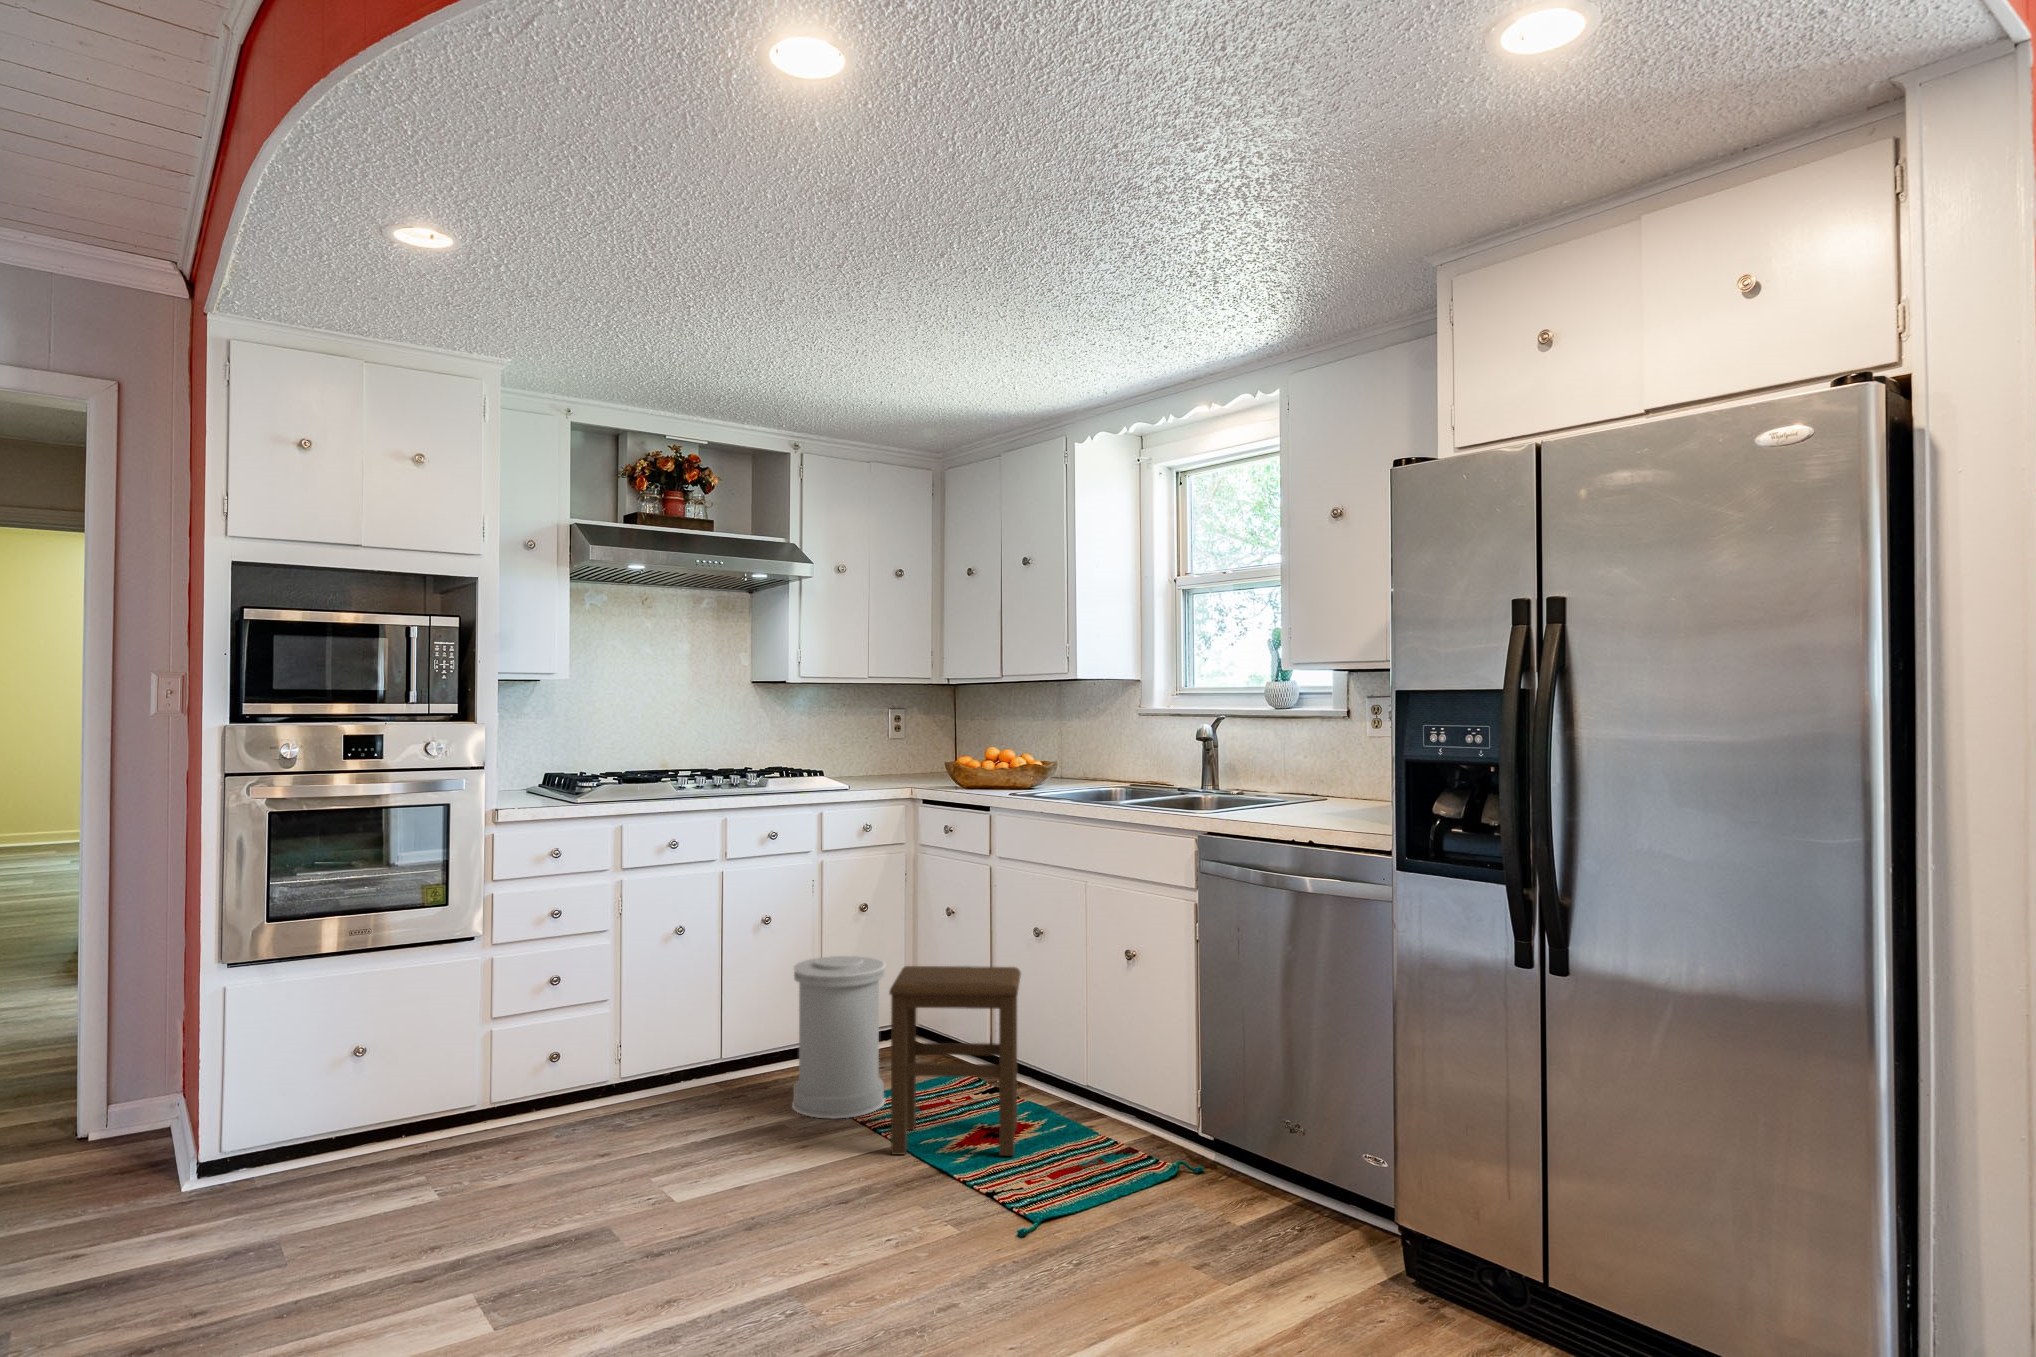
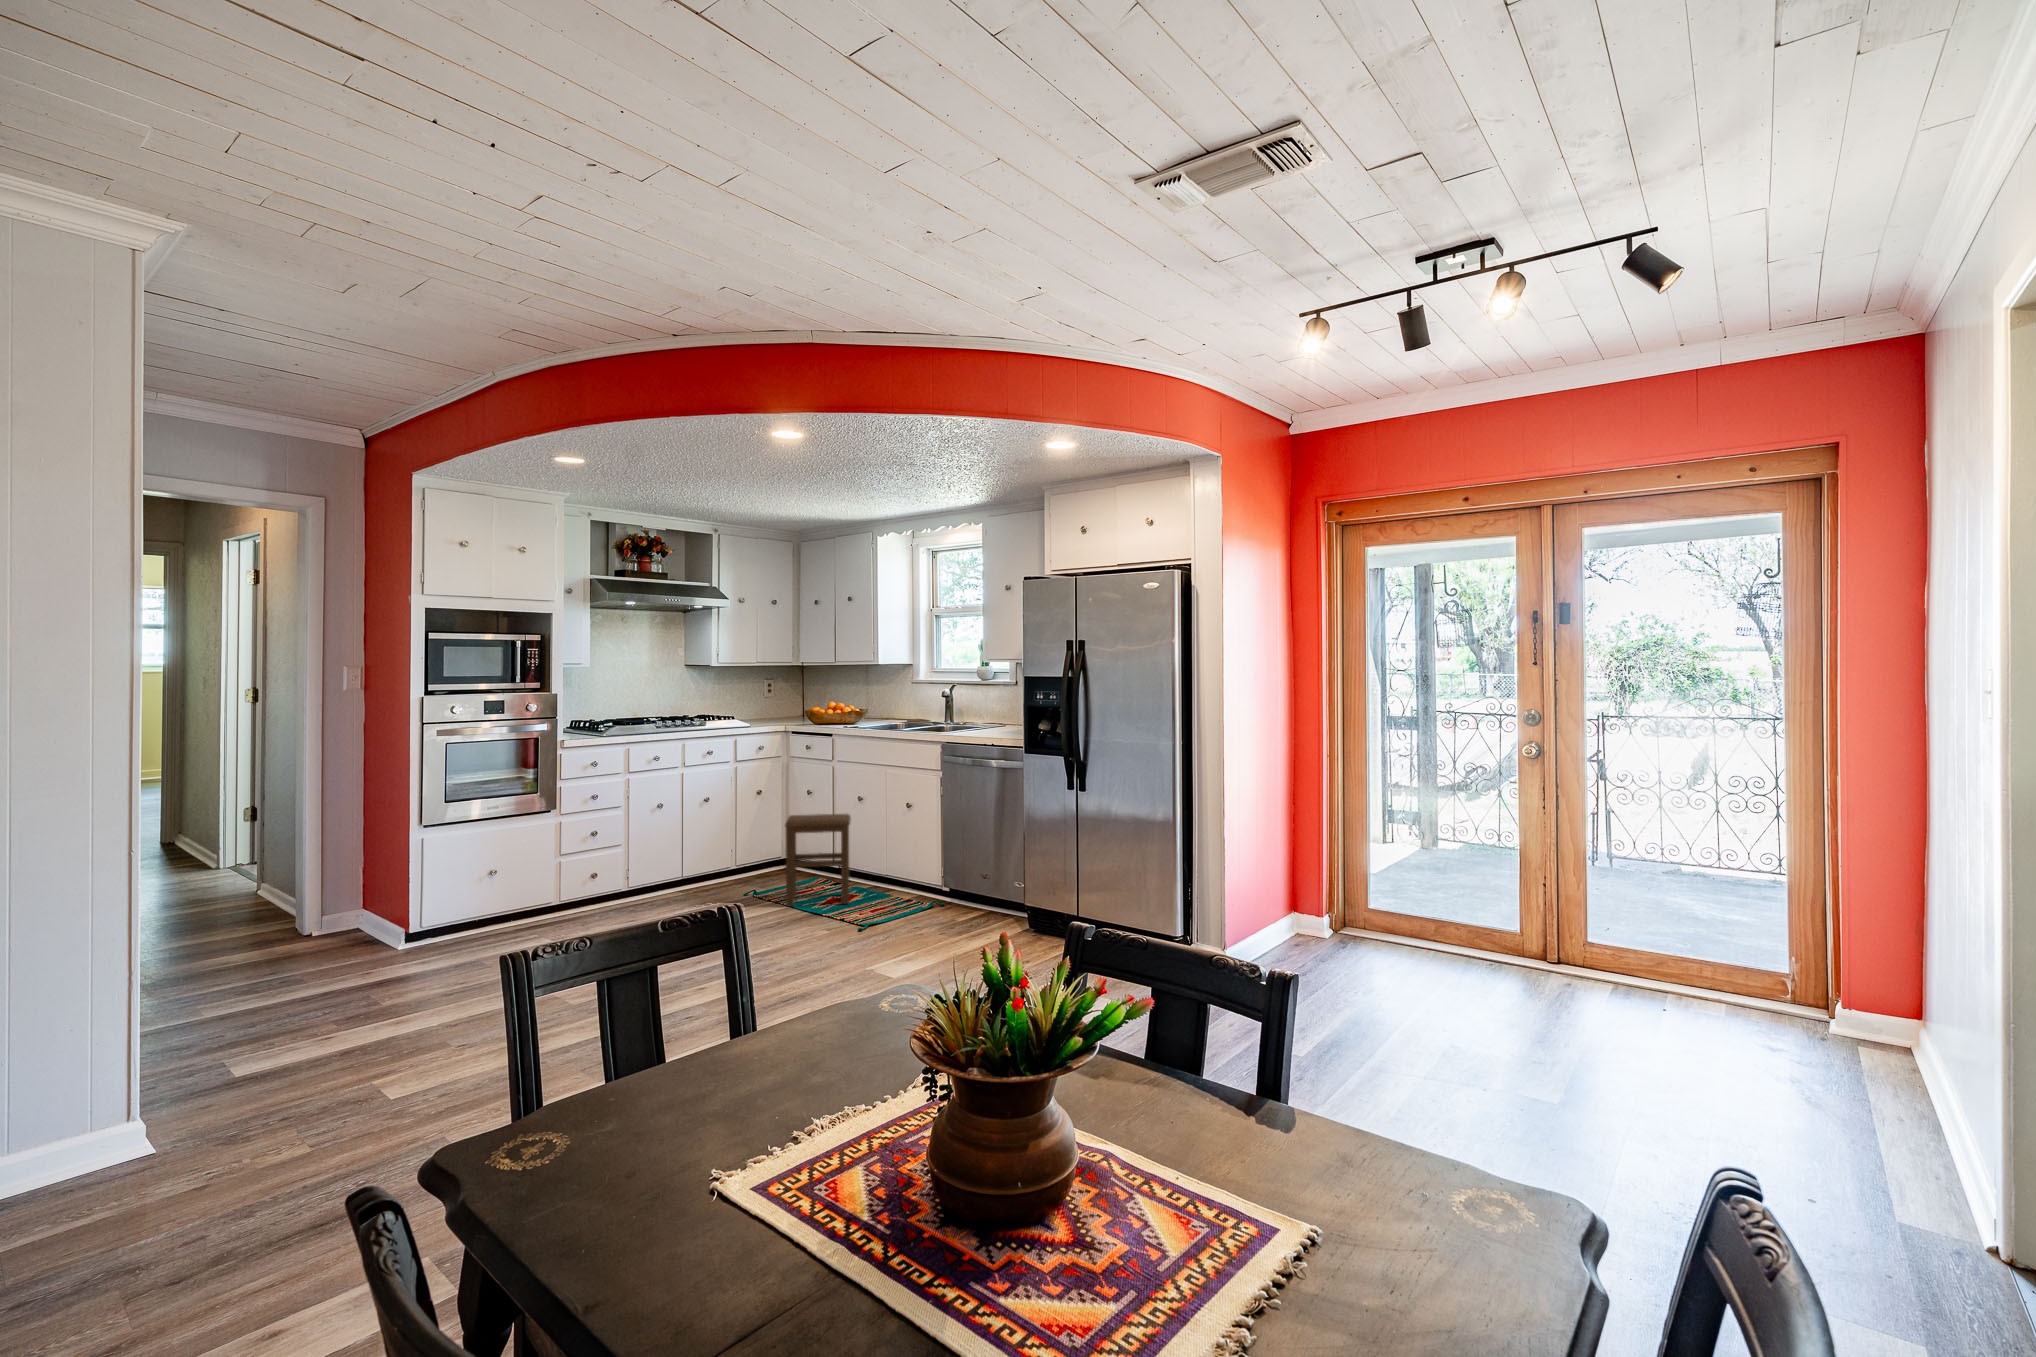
trash can: present [792,956,885,1119] -> none [727,815,778,896]

